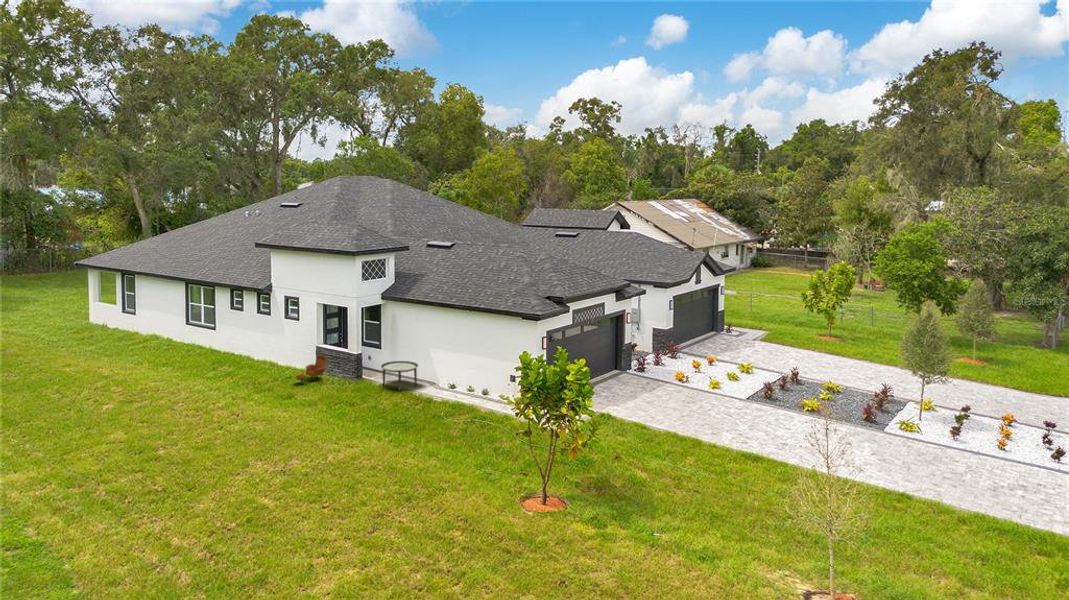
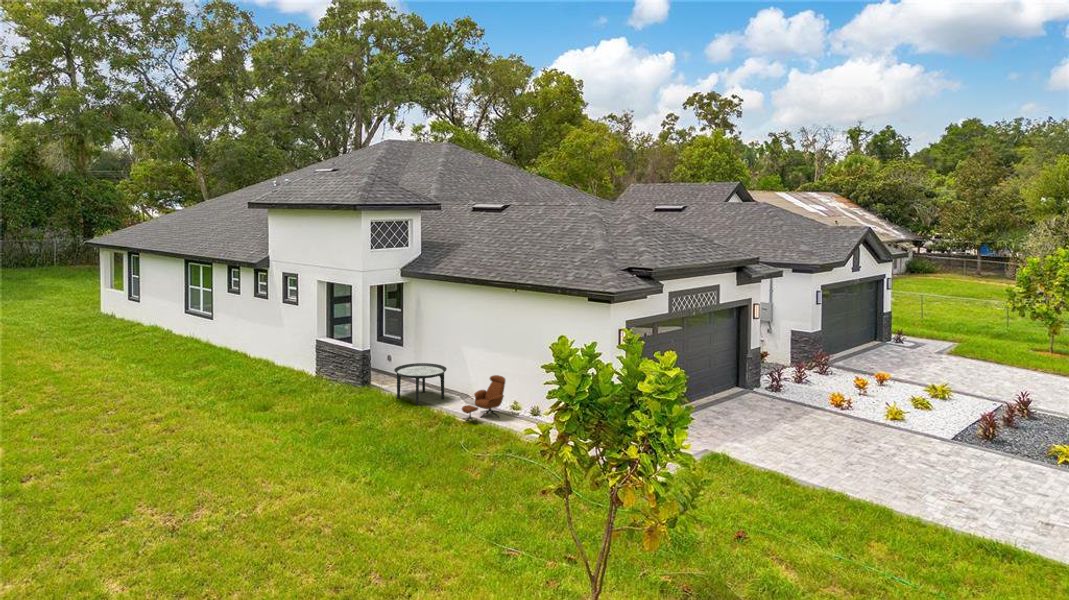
lounge chair: present [296,355,326,384] -> present [462,375,505,421]

